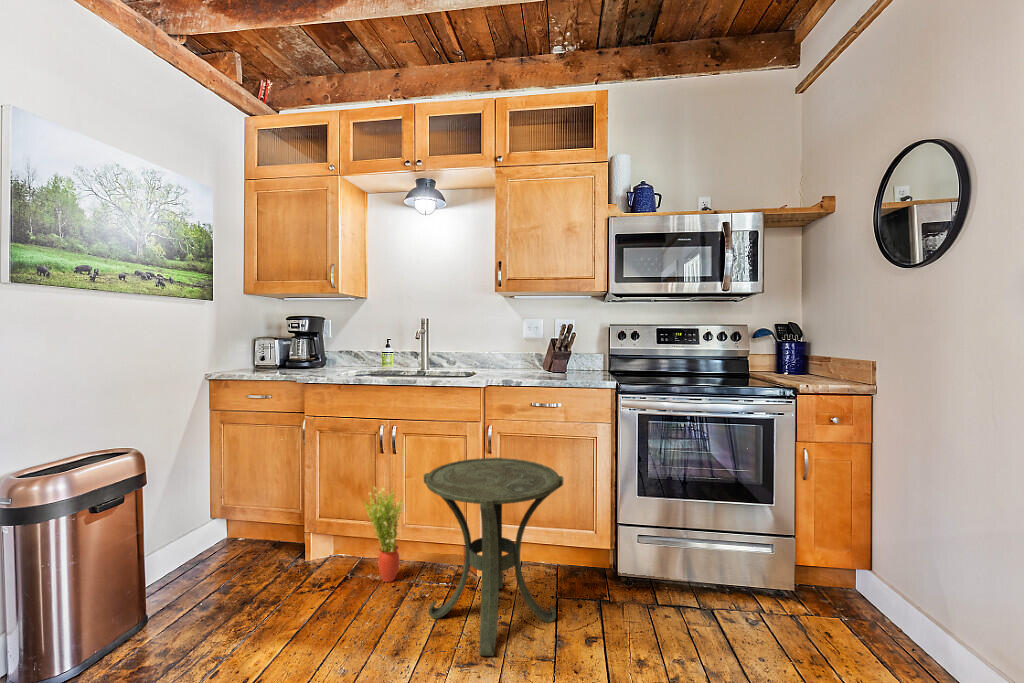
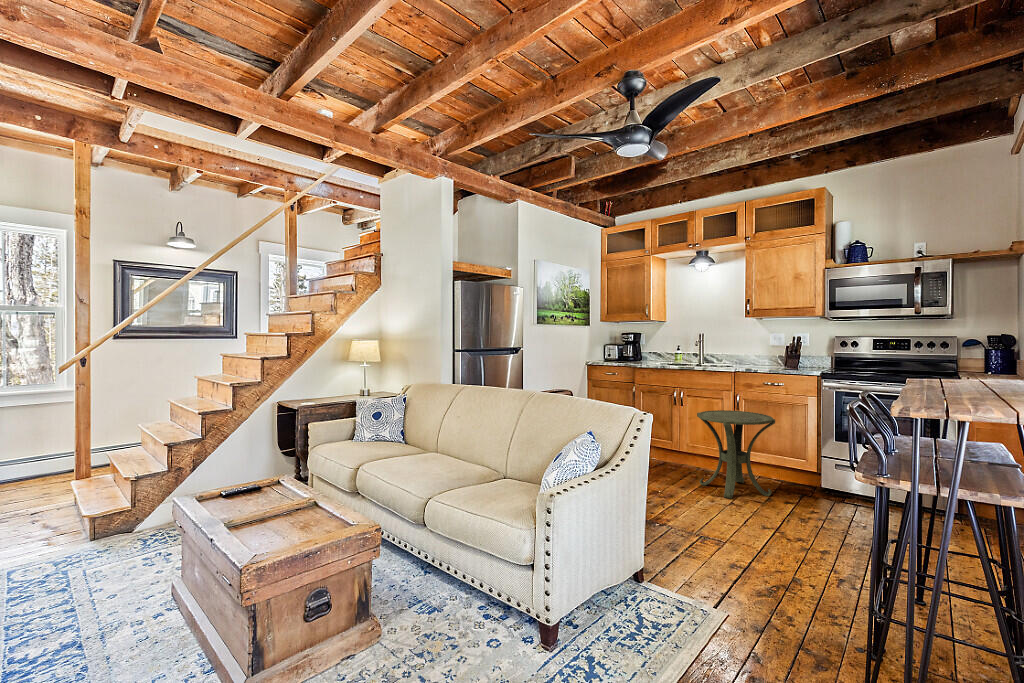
potted plant: present [364,487,403,582] -> none [665,422,687,472]

